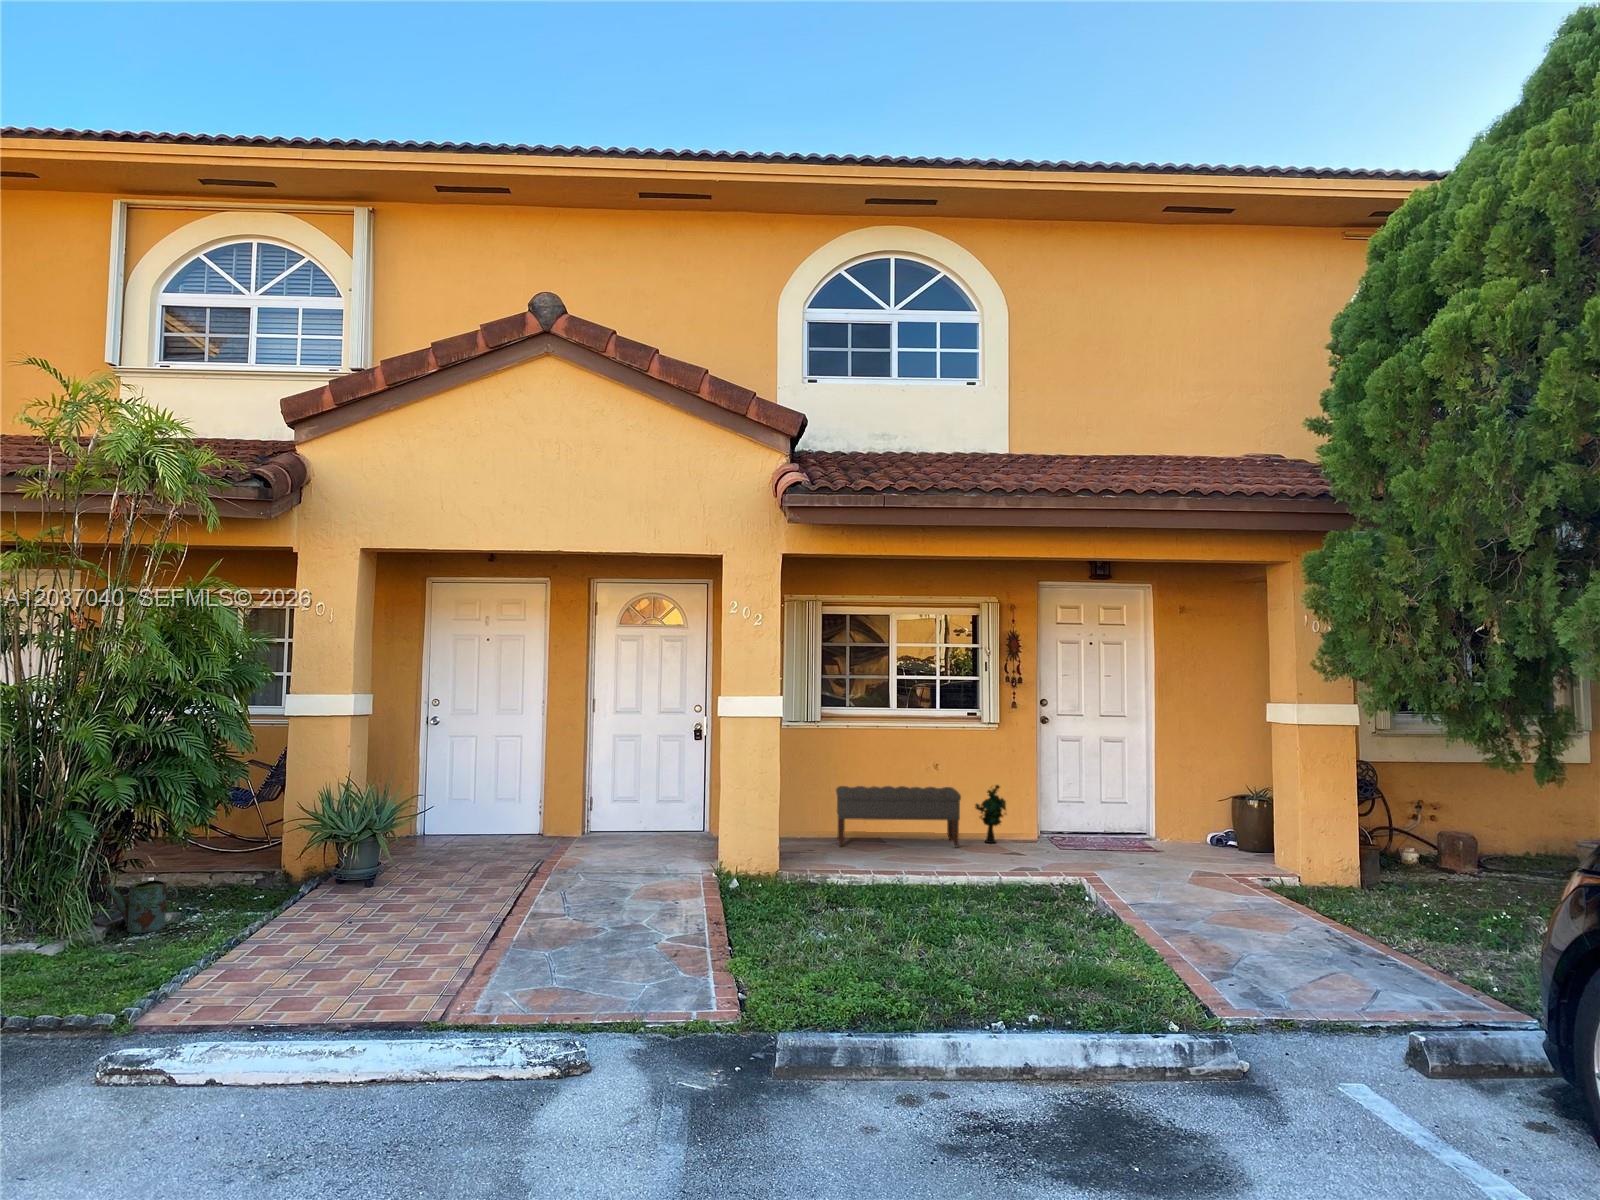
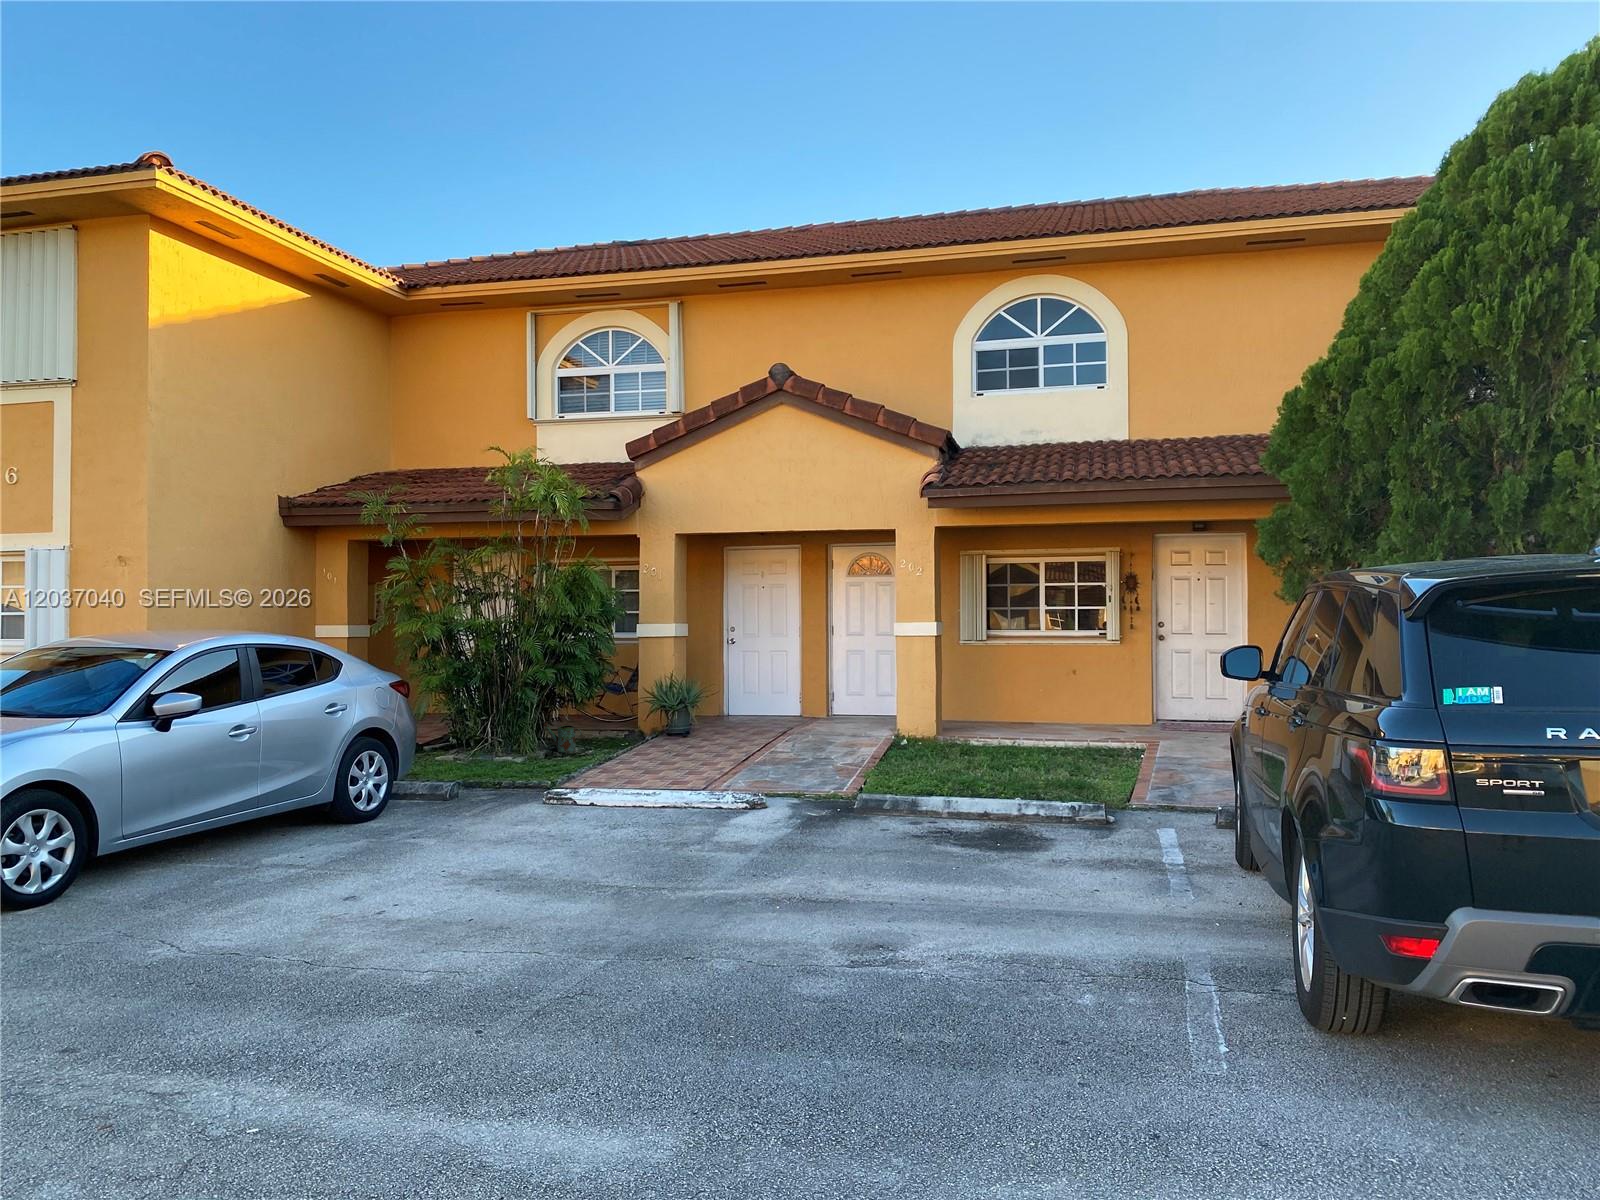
decorative plant: present [975,785,1006,843] -> none [1102,691,1129,734]
bench: present [836,786,961,847] -> none [995,691,1090,736]

